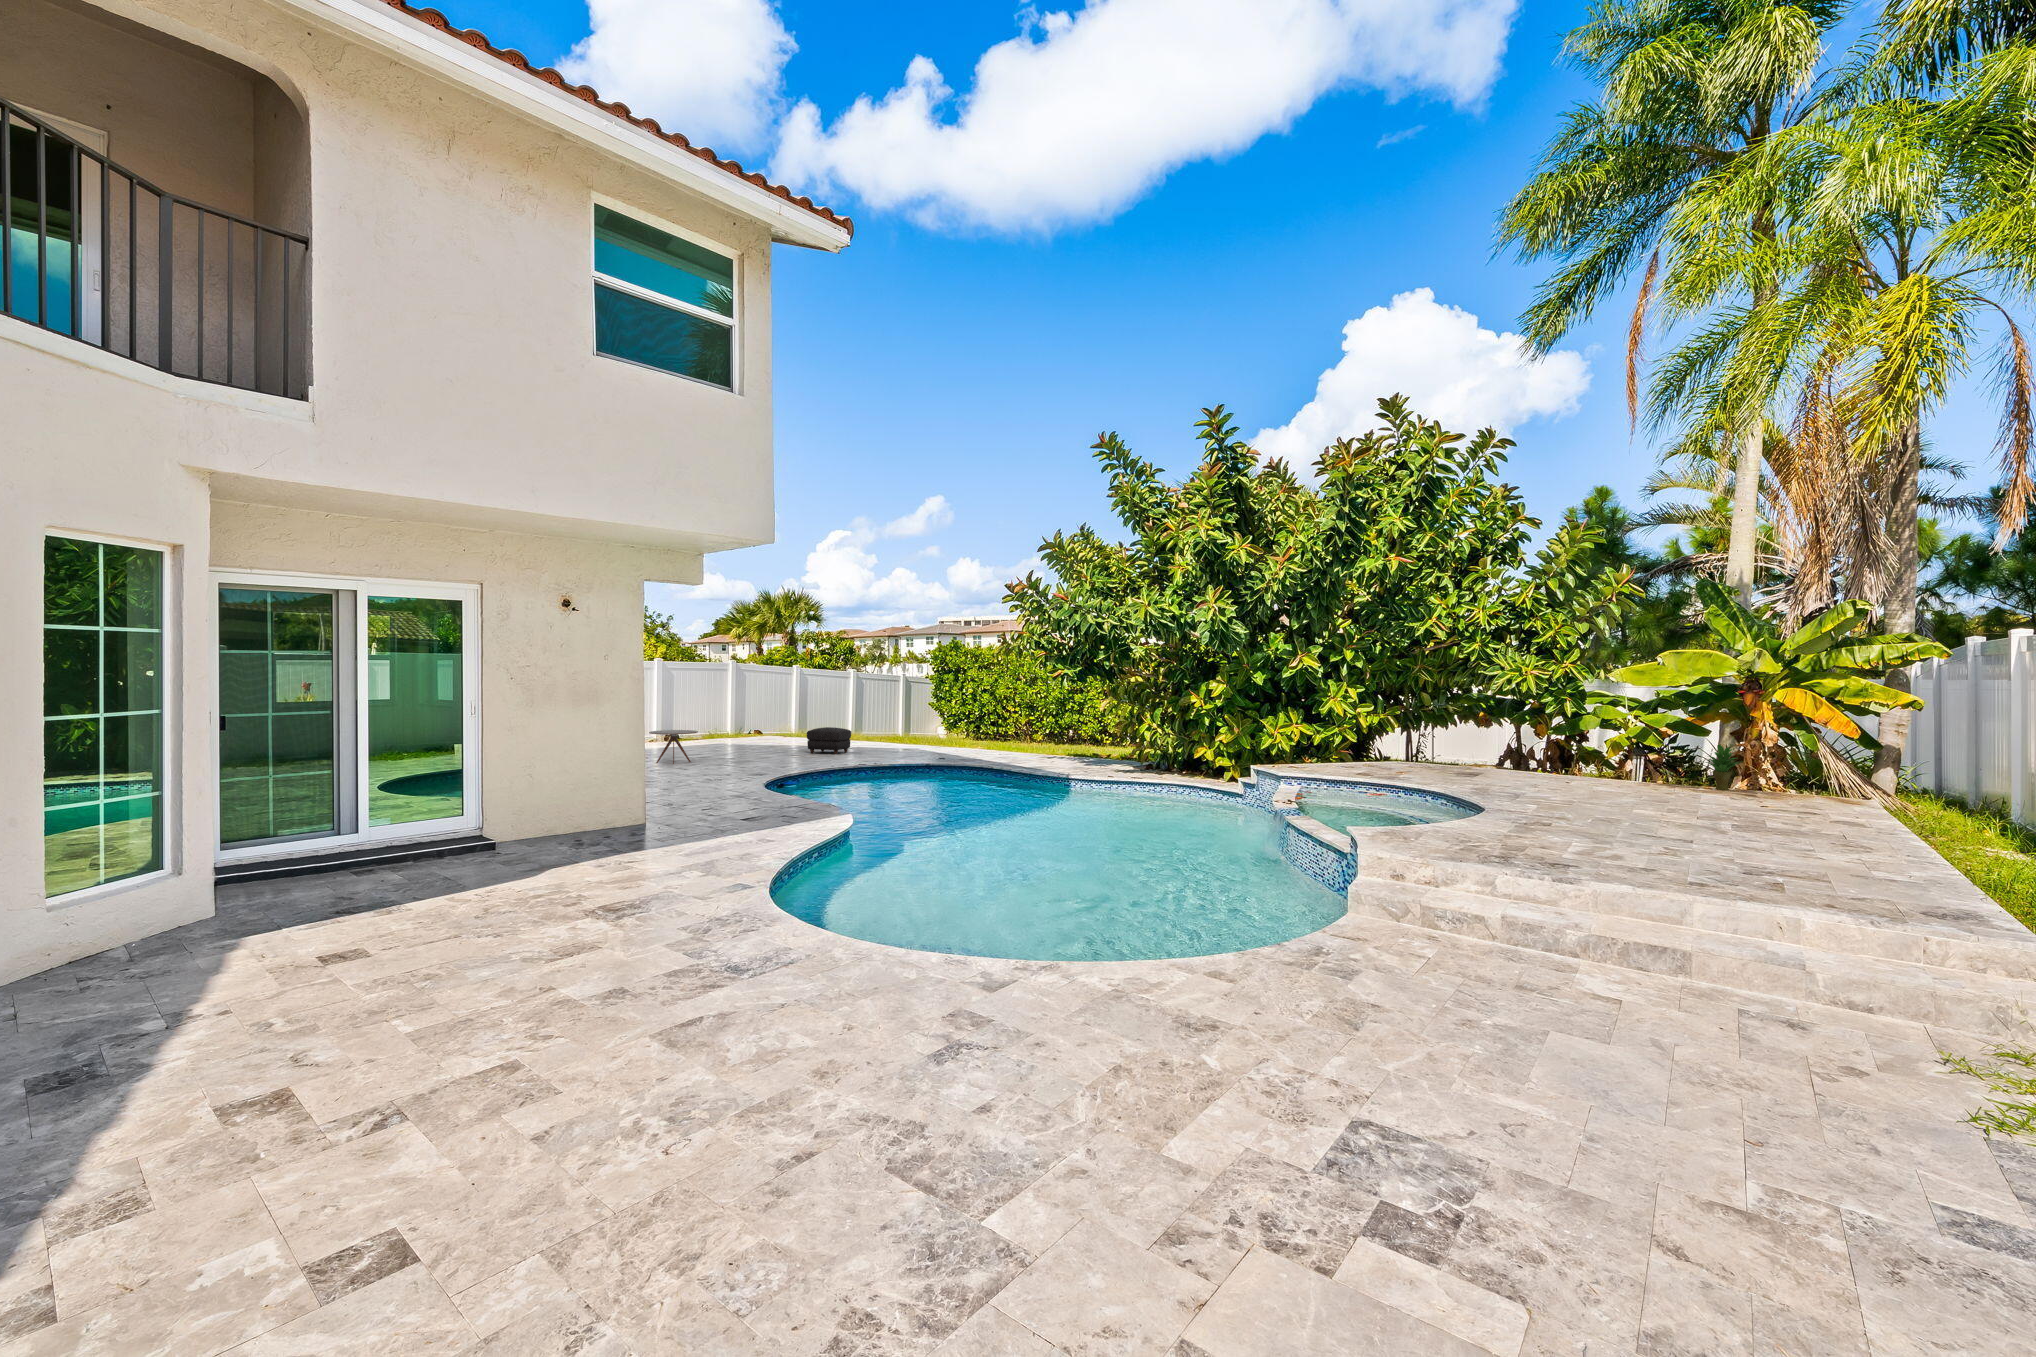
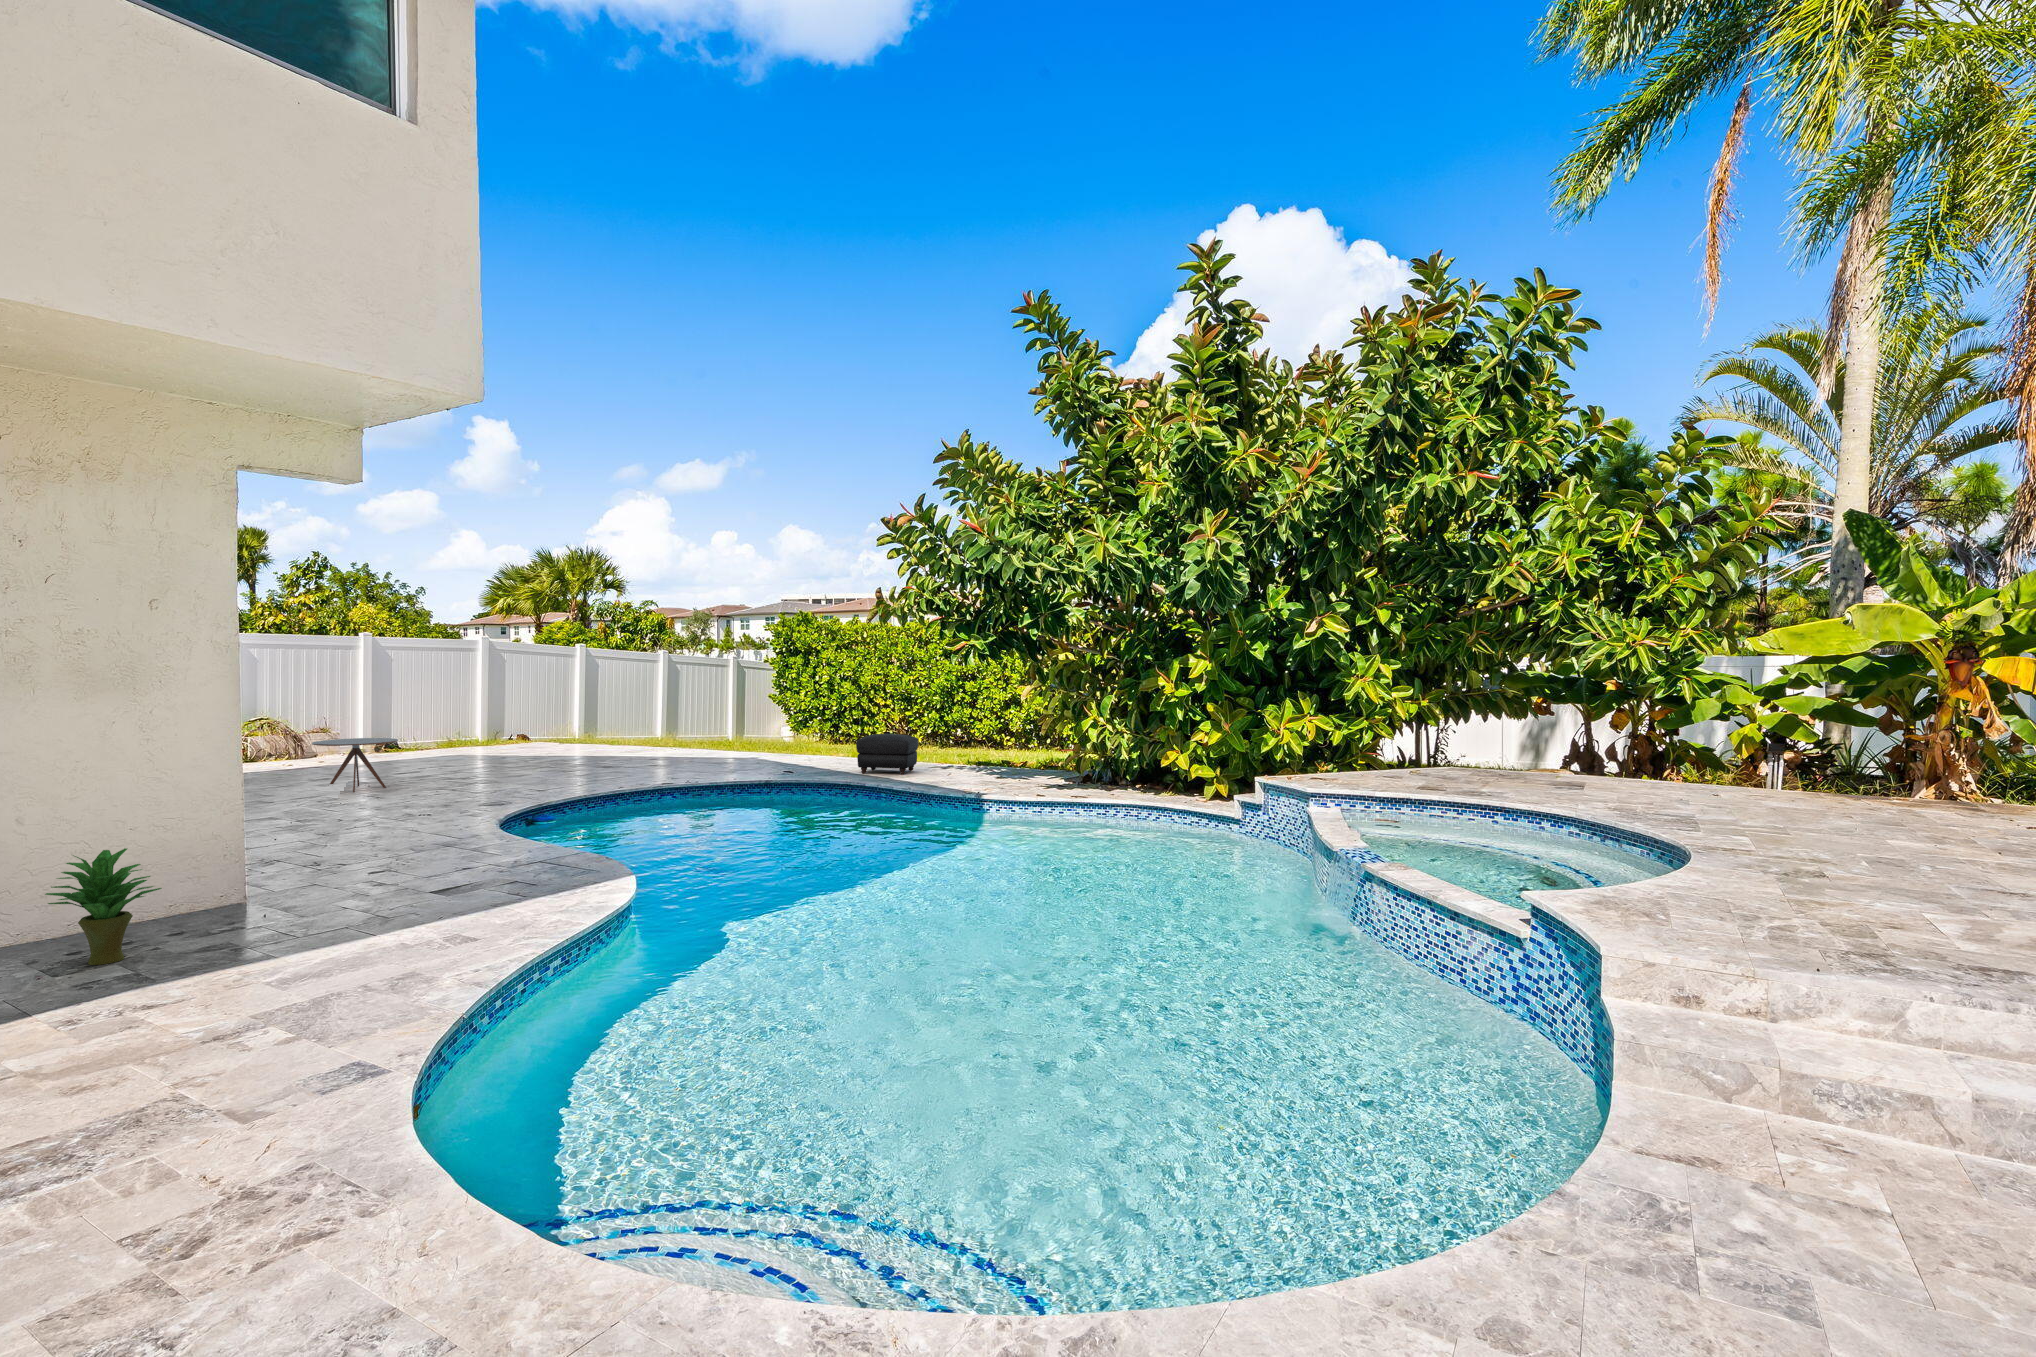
ottoman: present [807,727,851,754] -> present [856,734,918,775]
potted plant: present [1706,745,1739,790] -> present [45,848,162,965]

